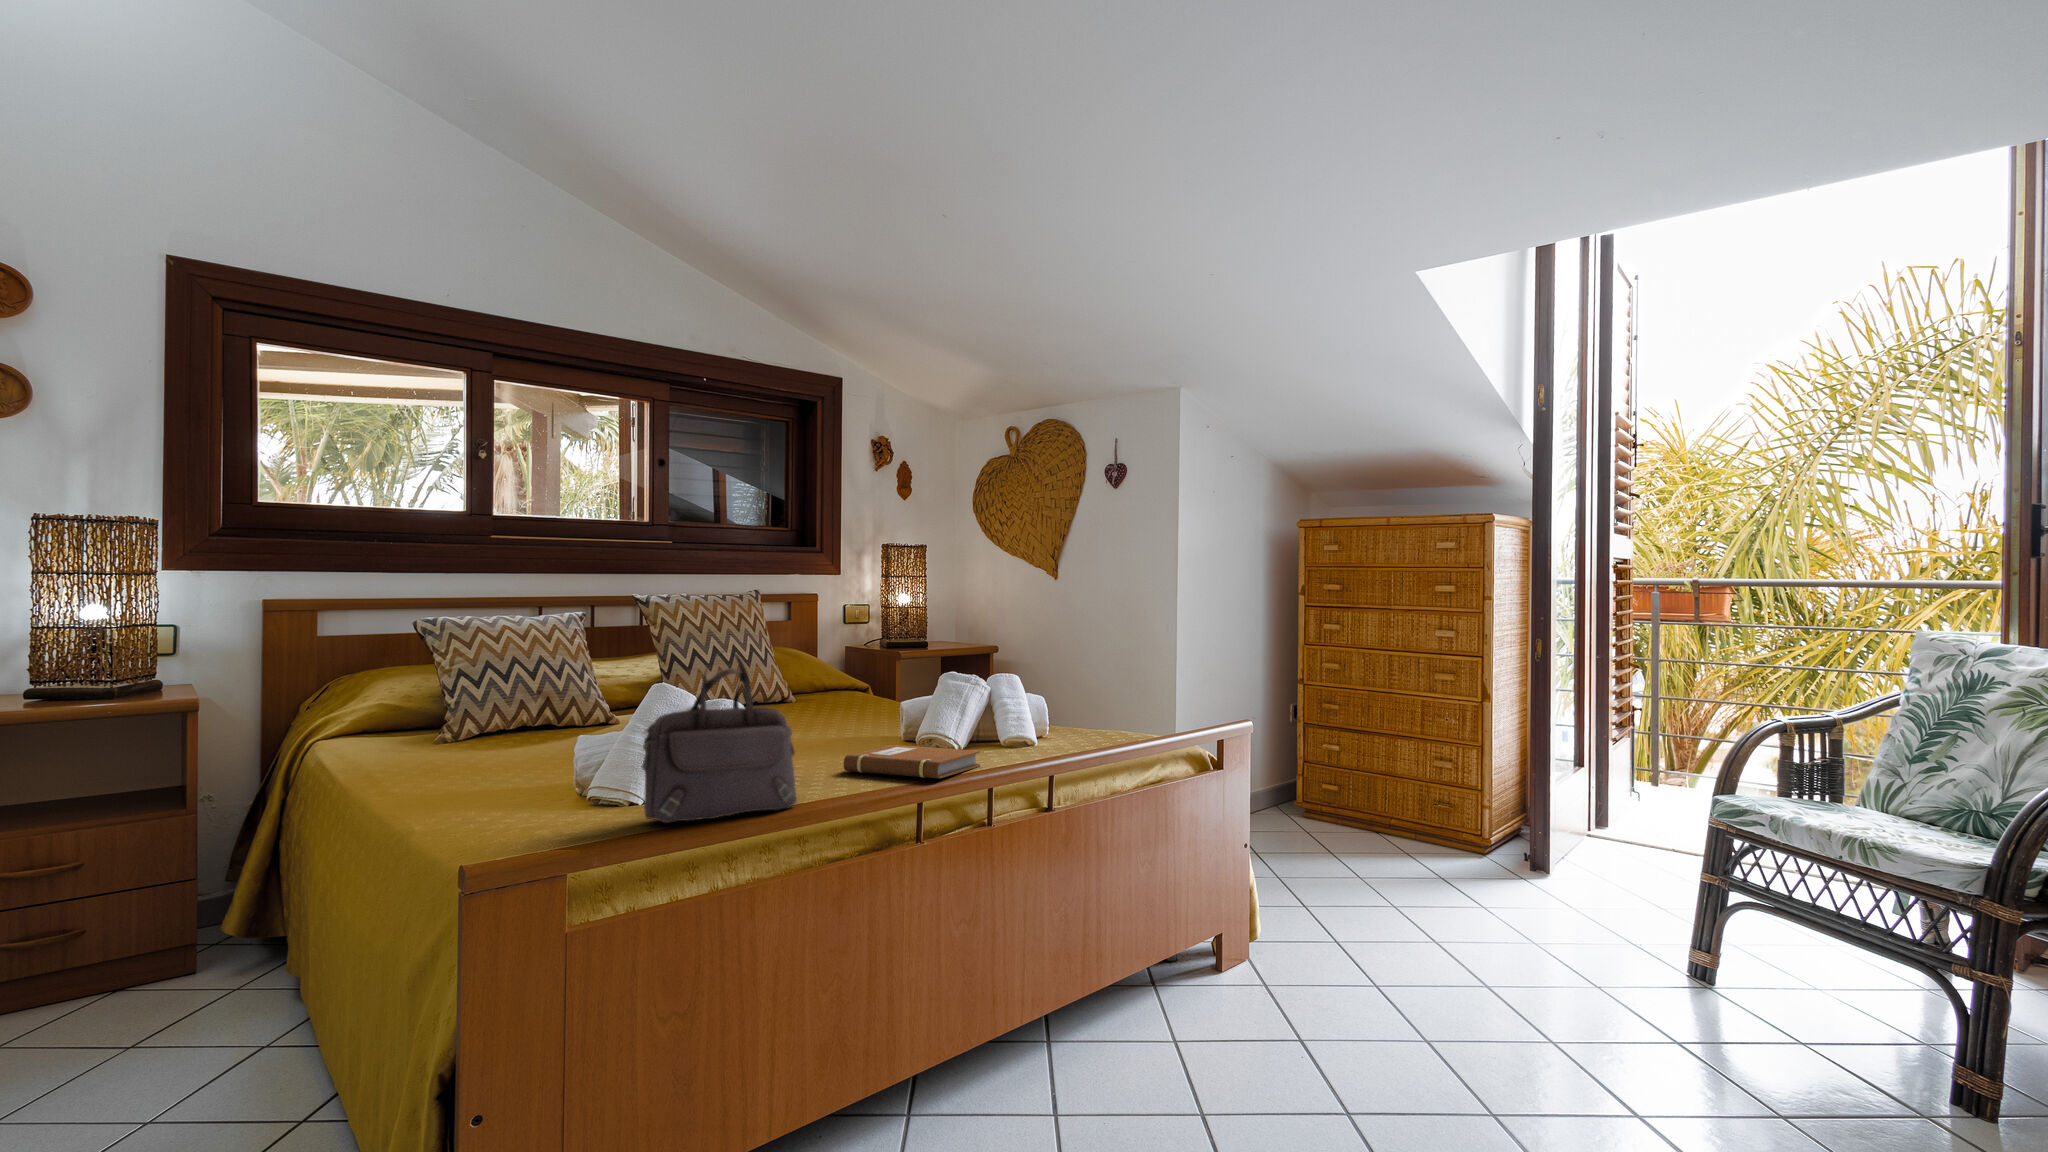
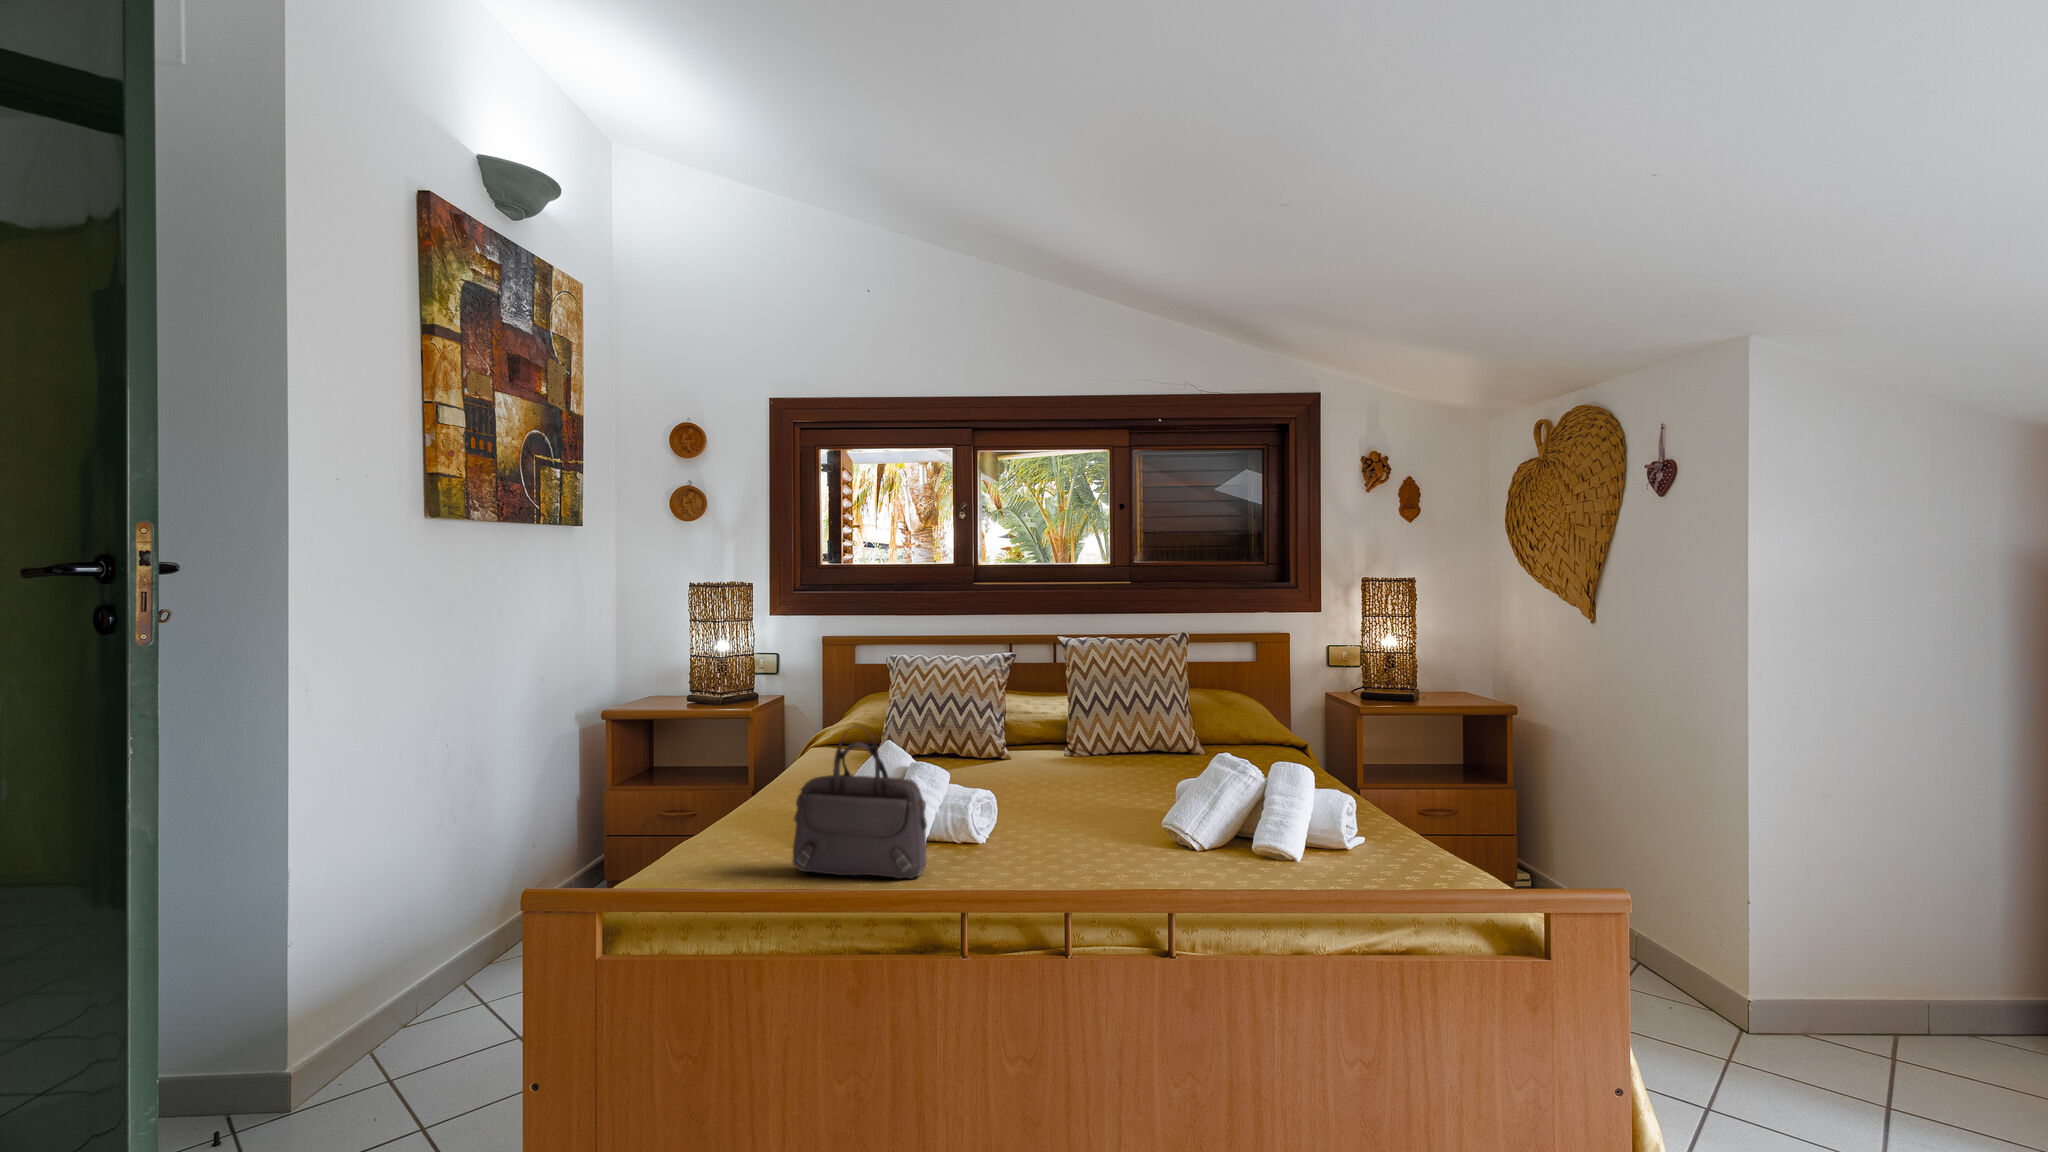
notebook: present [844,745,980,779] -> none [1037,827,1173,877]

